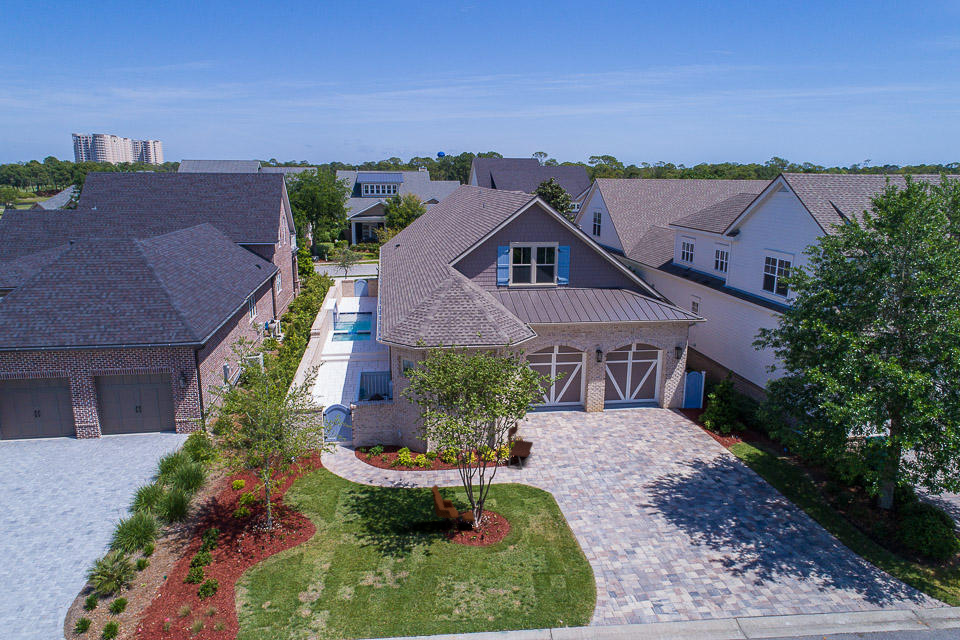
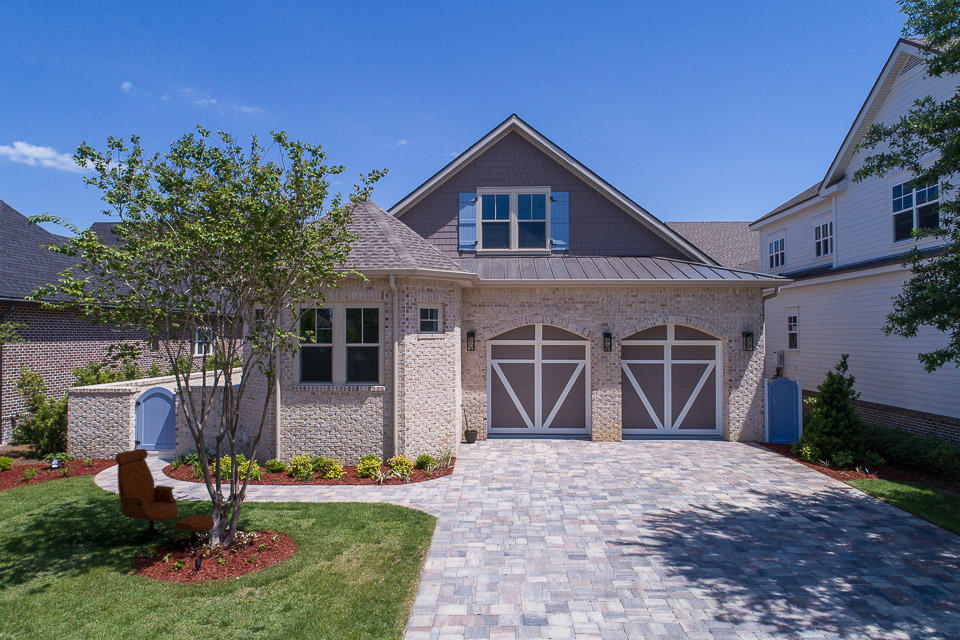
bench: present [508,422,533,470] -> none [385,406,447,486]

